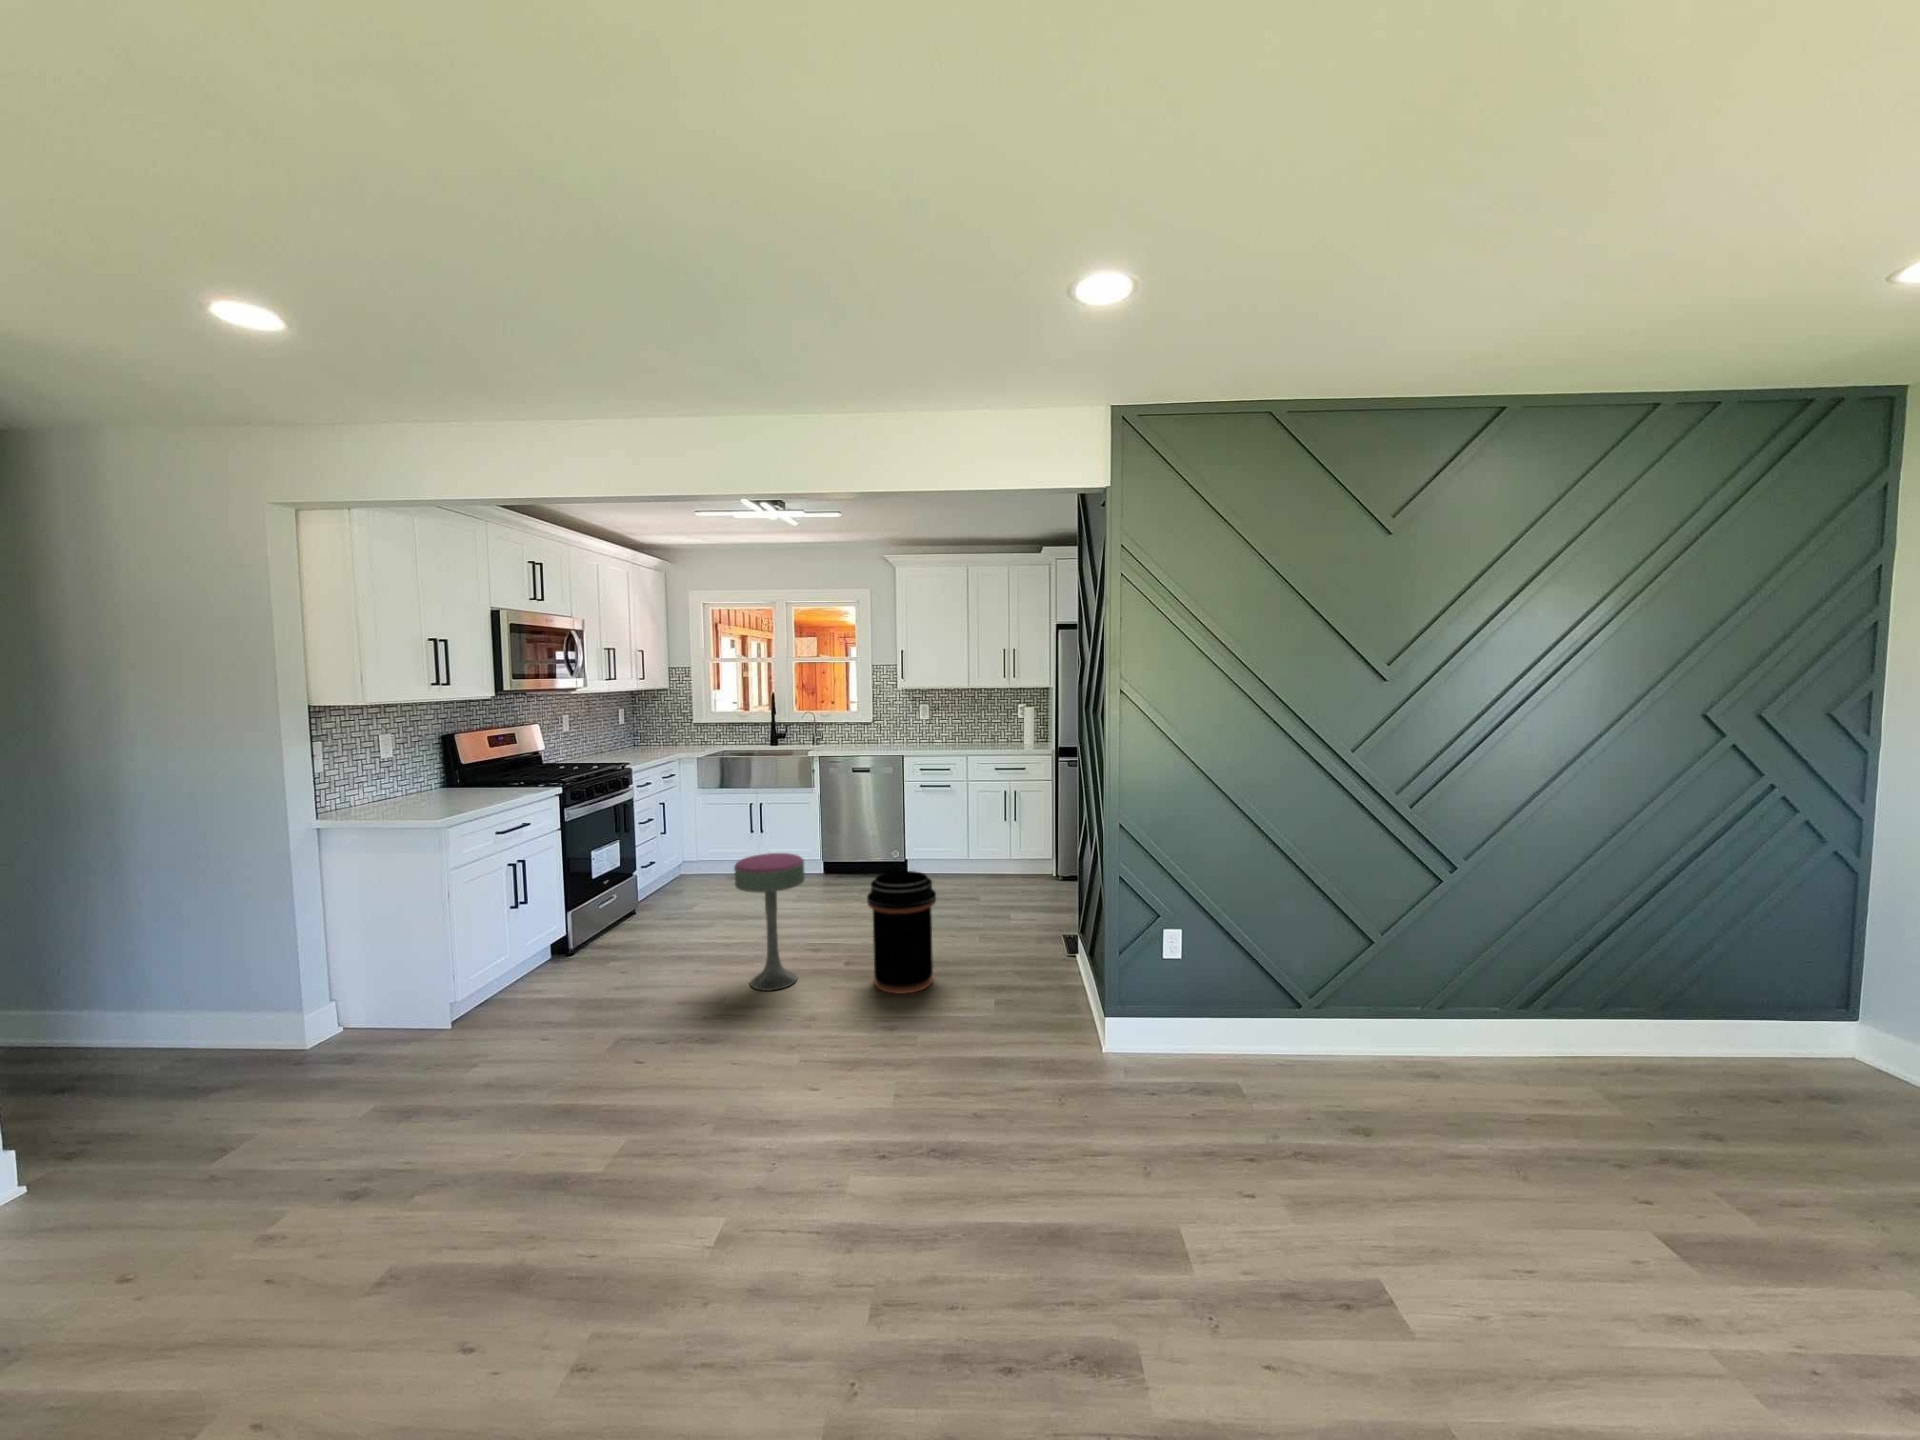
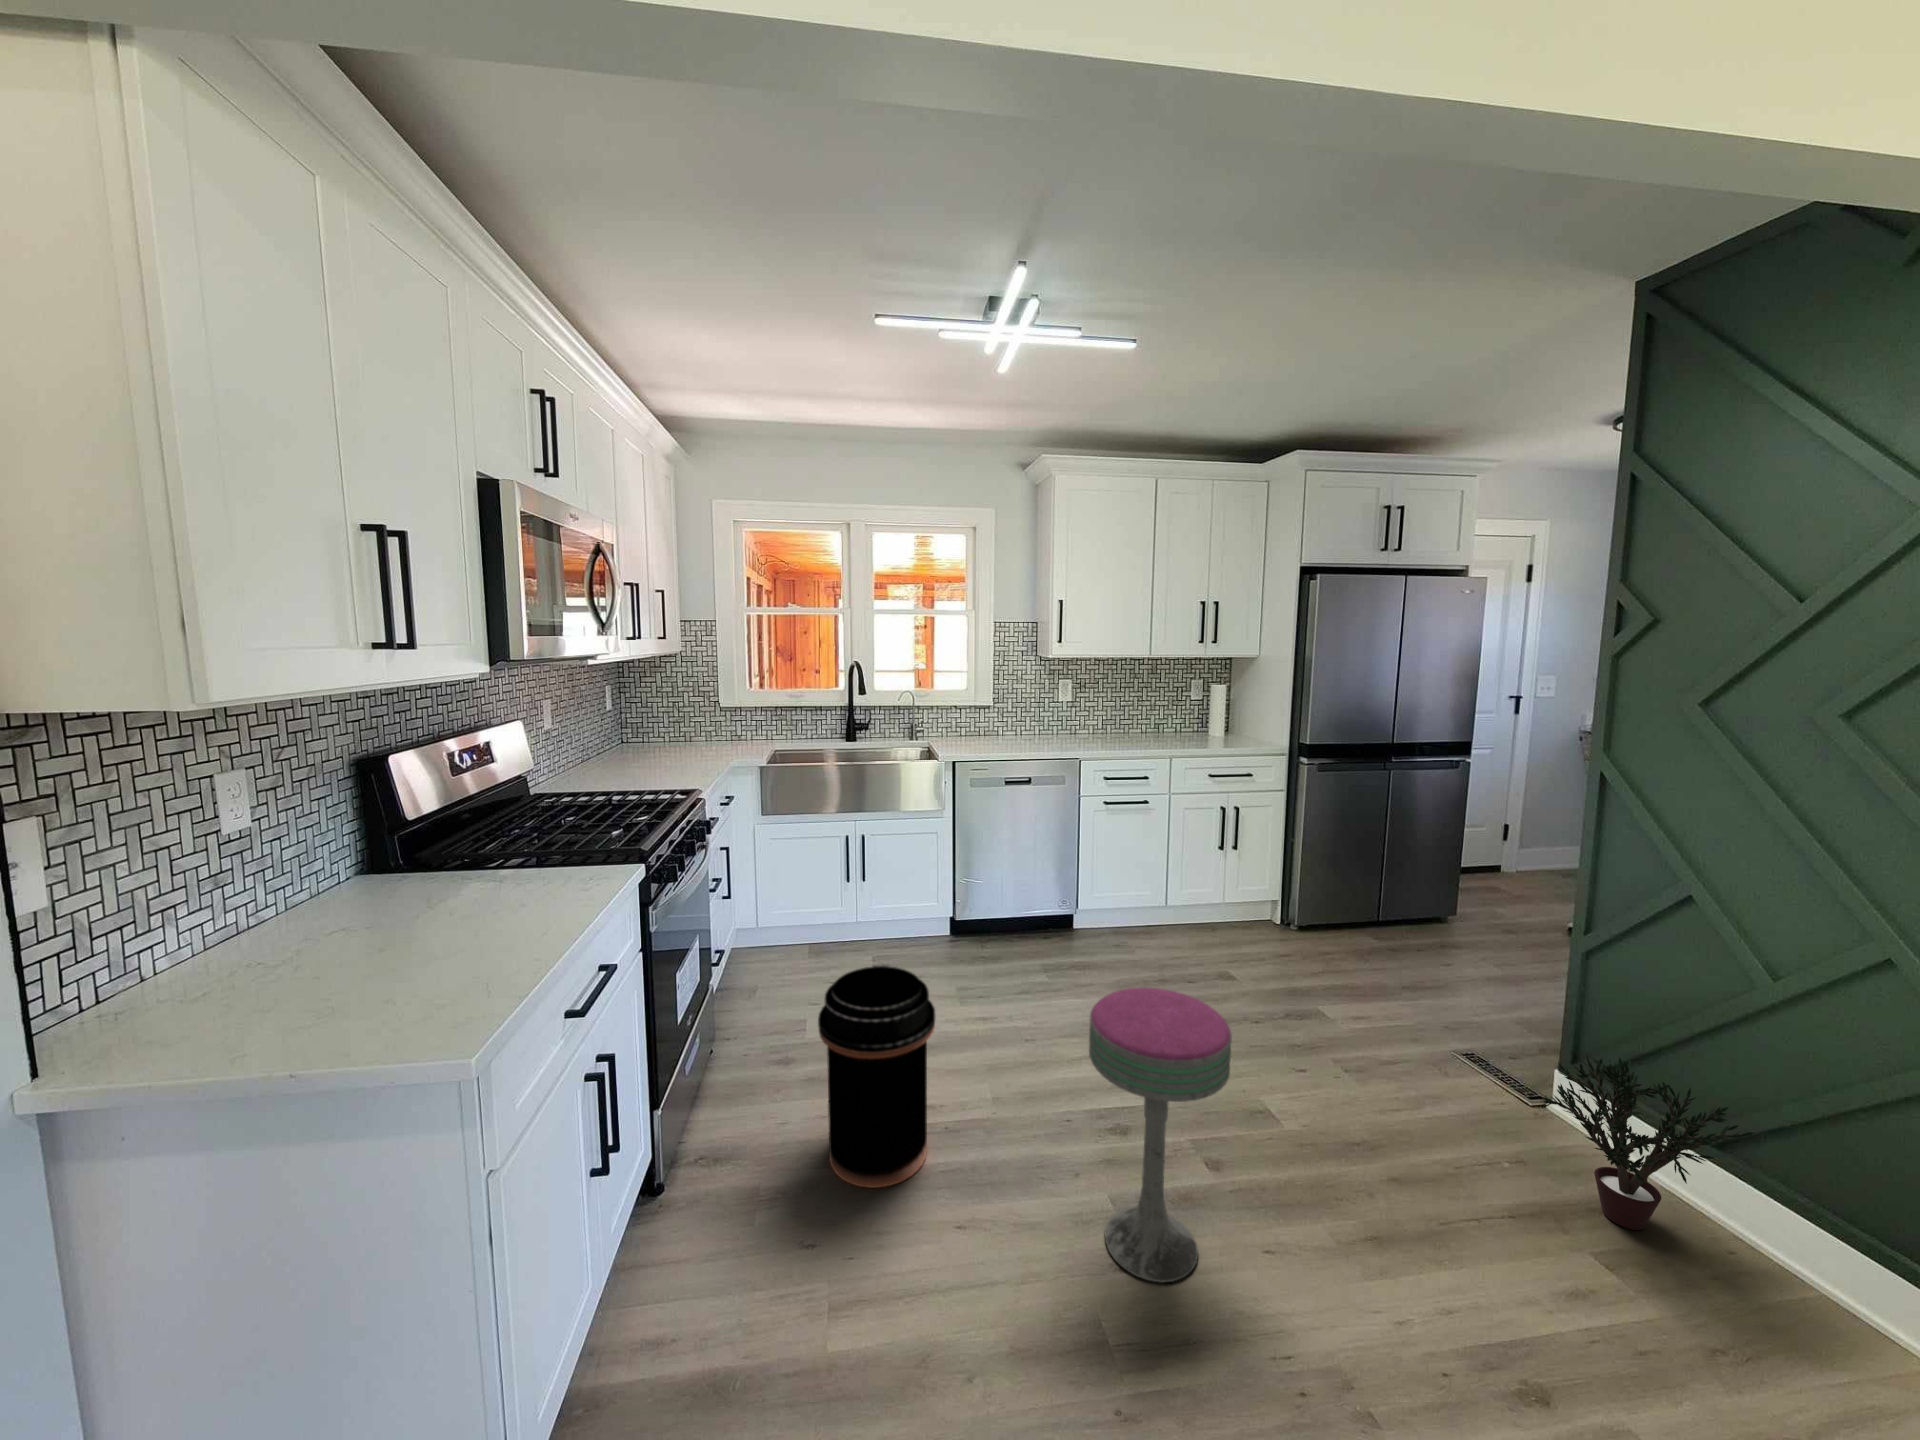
trash can: present [867,871,936,994] -> present [818,966,935,1188]
potted plant: none [991,901,1077,995] -> present [1542,1055,1754,1230]

